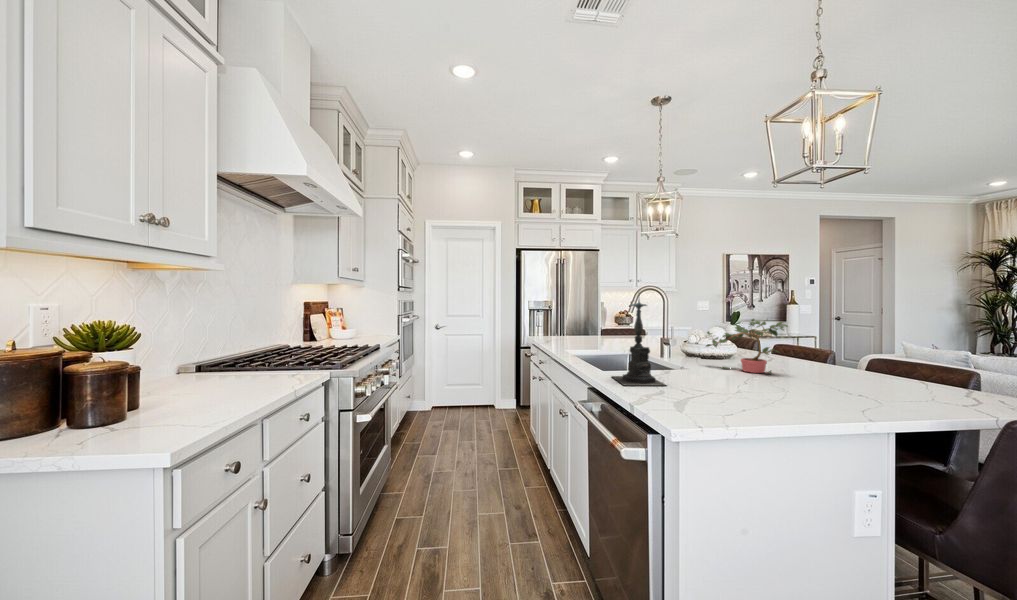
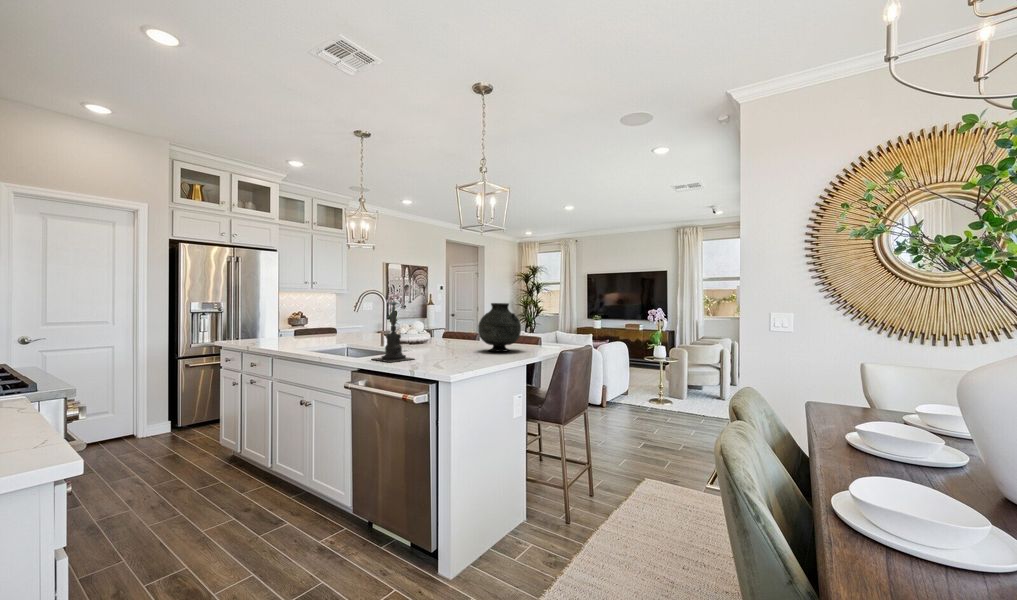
vase: none [794,306,895,395] -> present [478,303,521,351]
potted plant: present [706,319,788,374] -> none [418,312,469,348]

